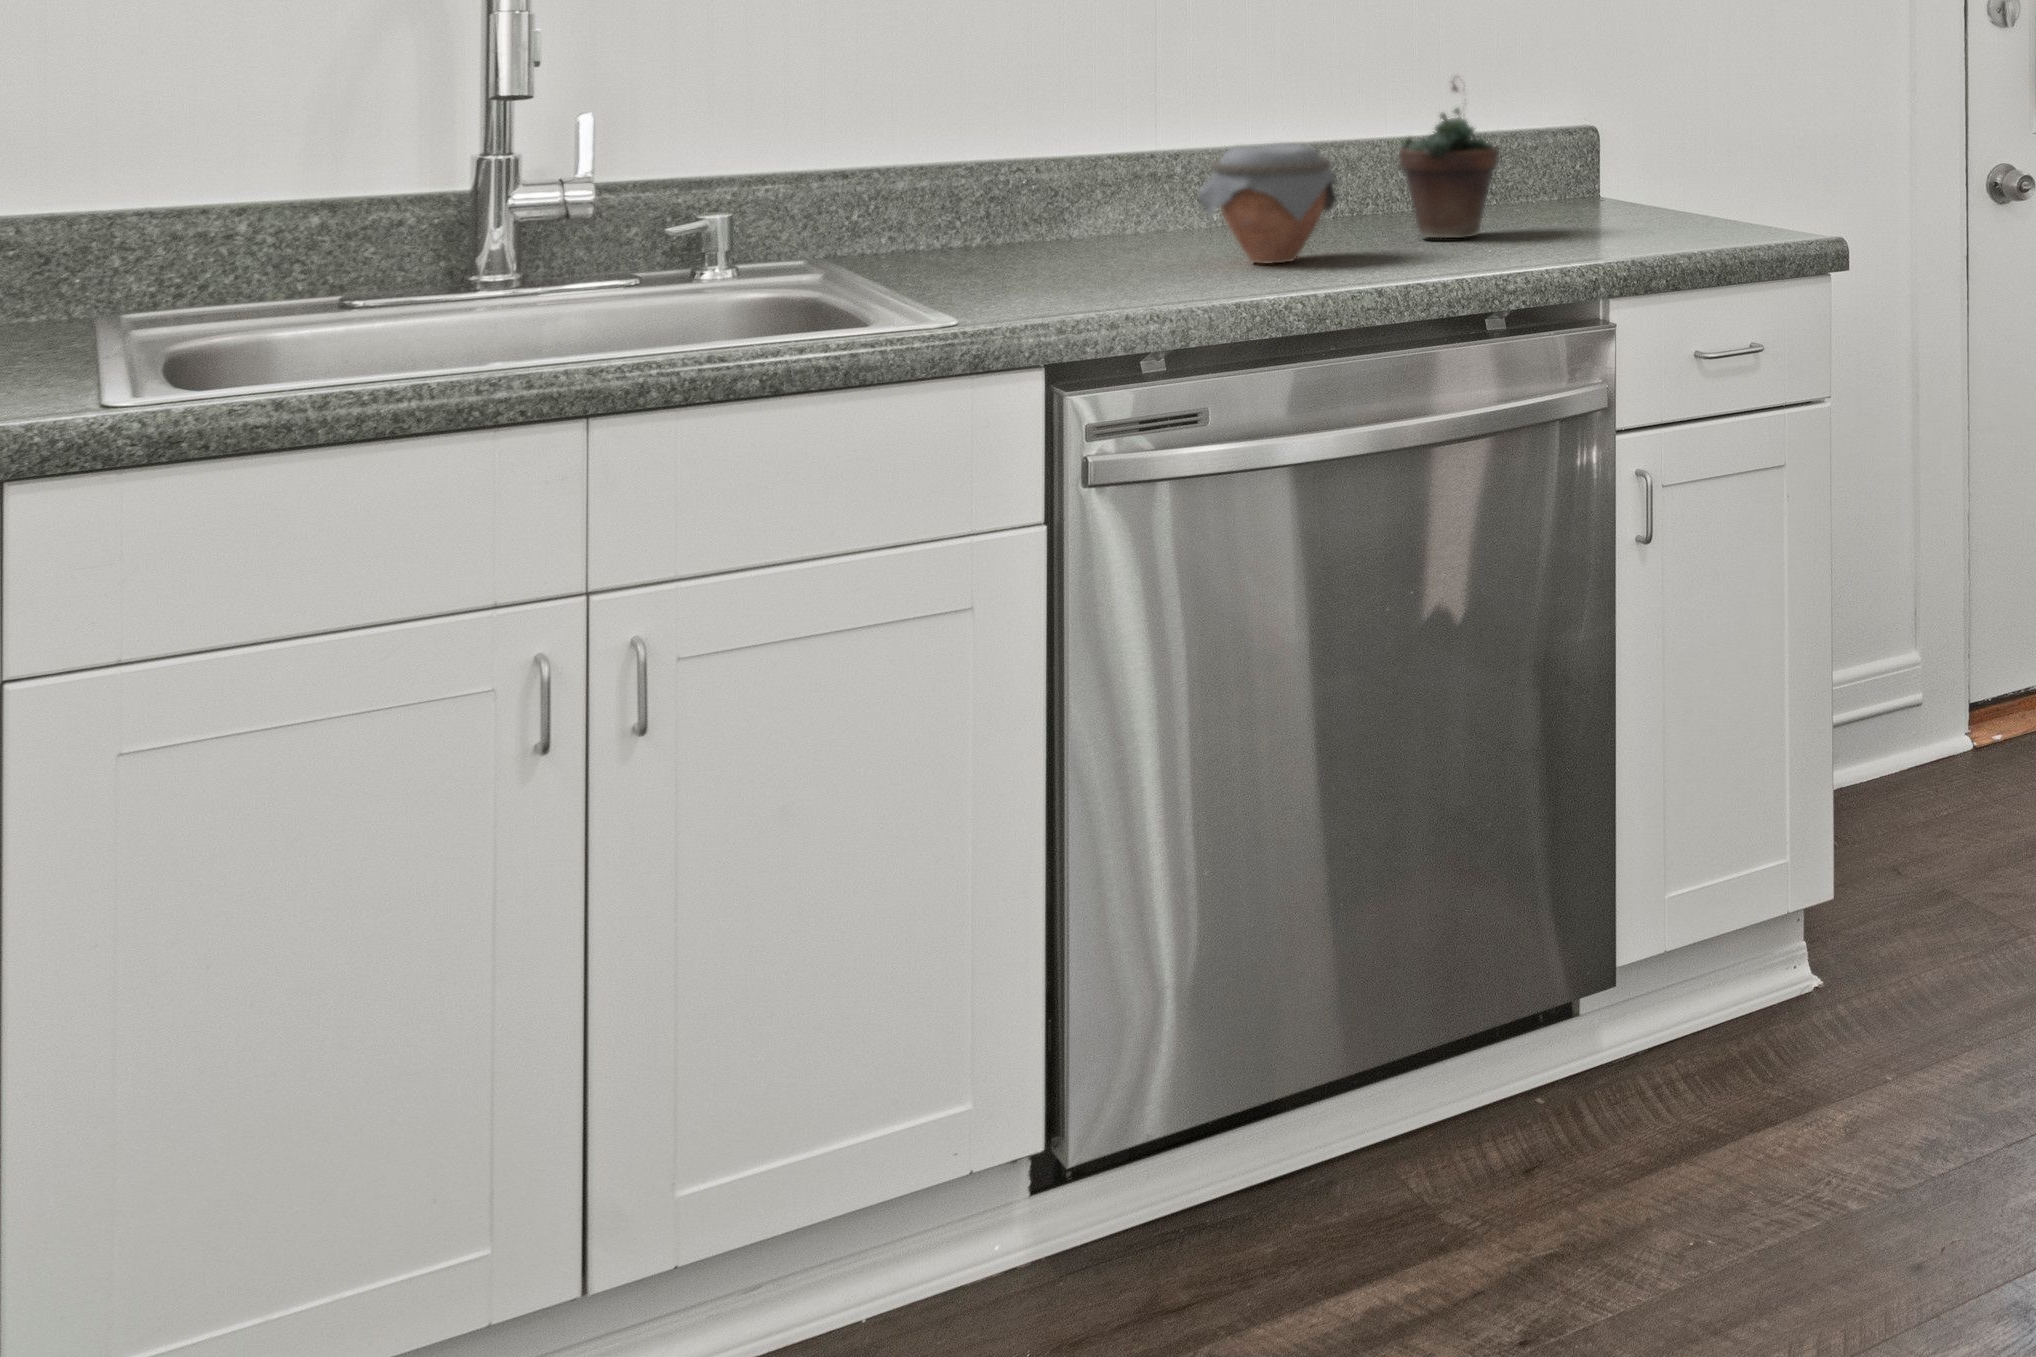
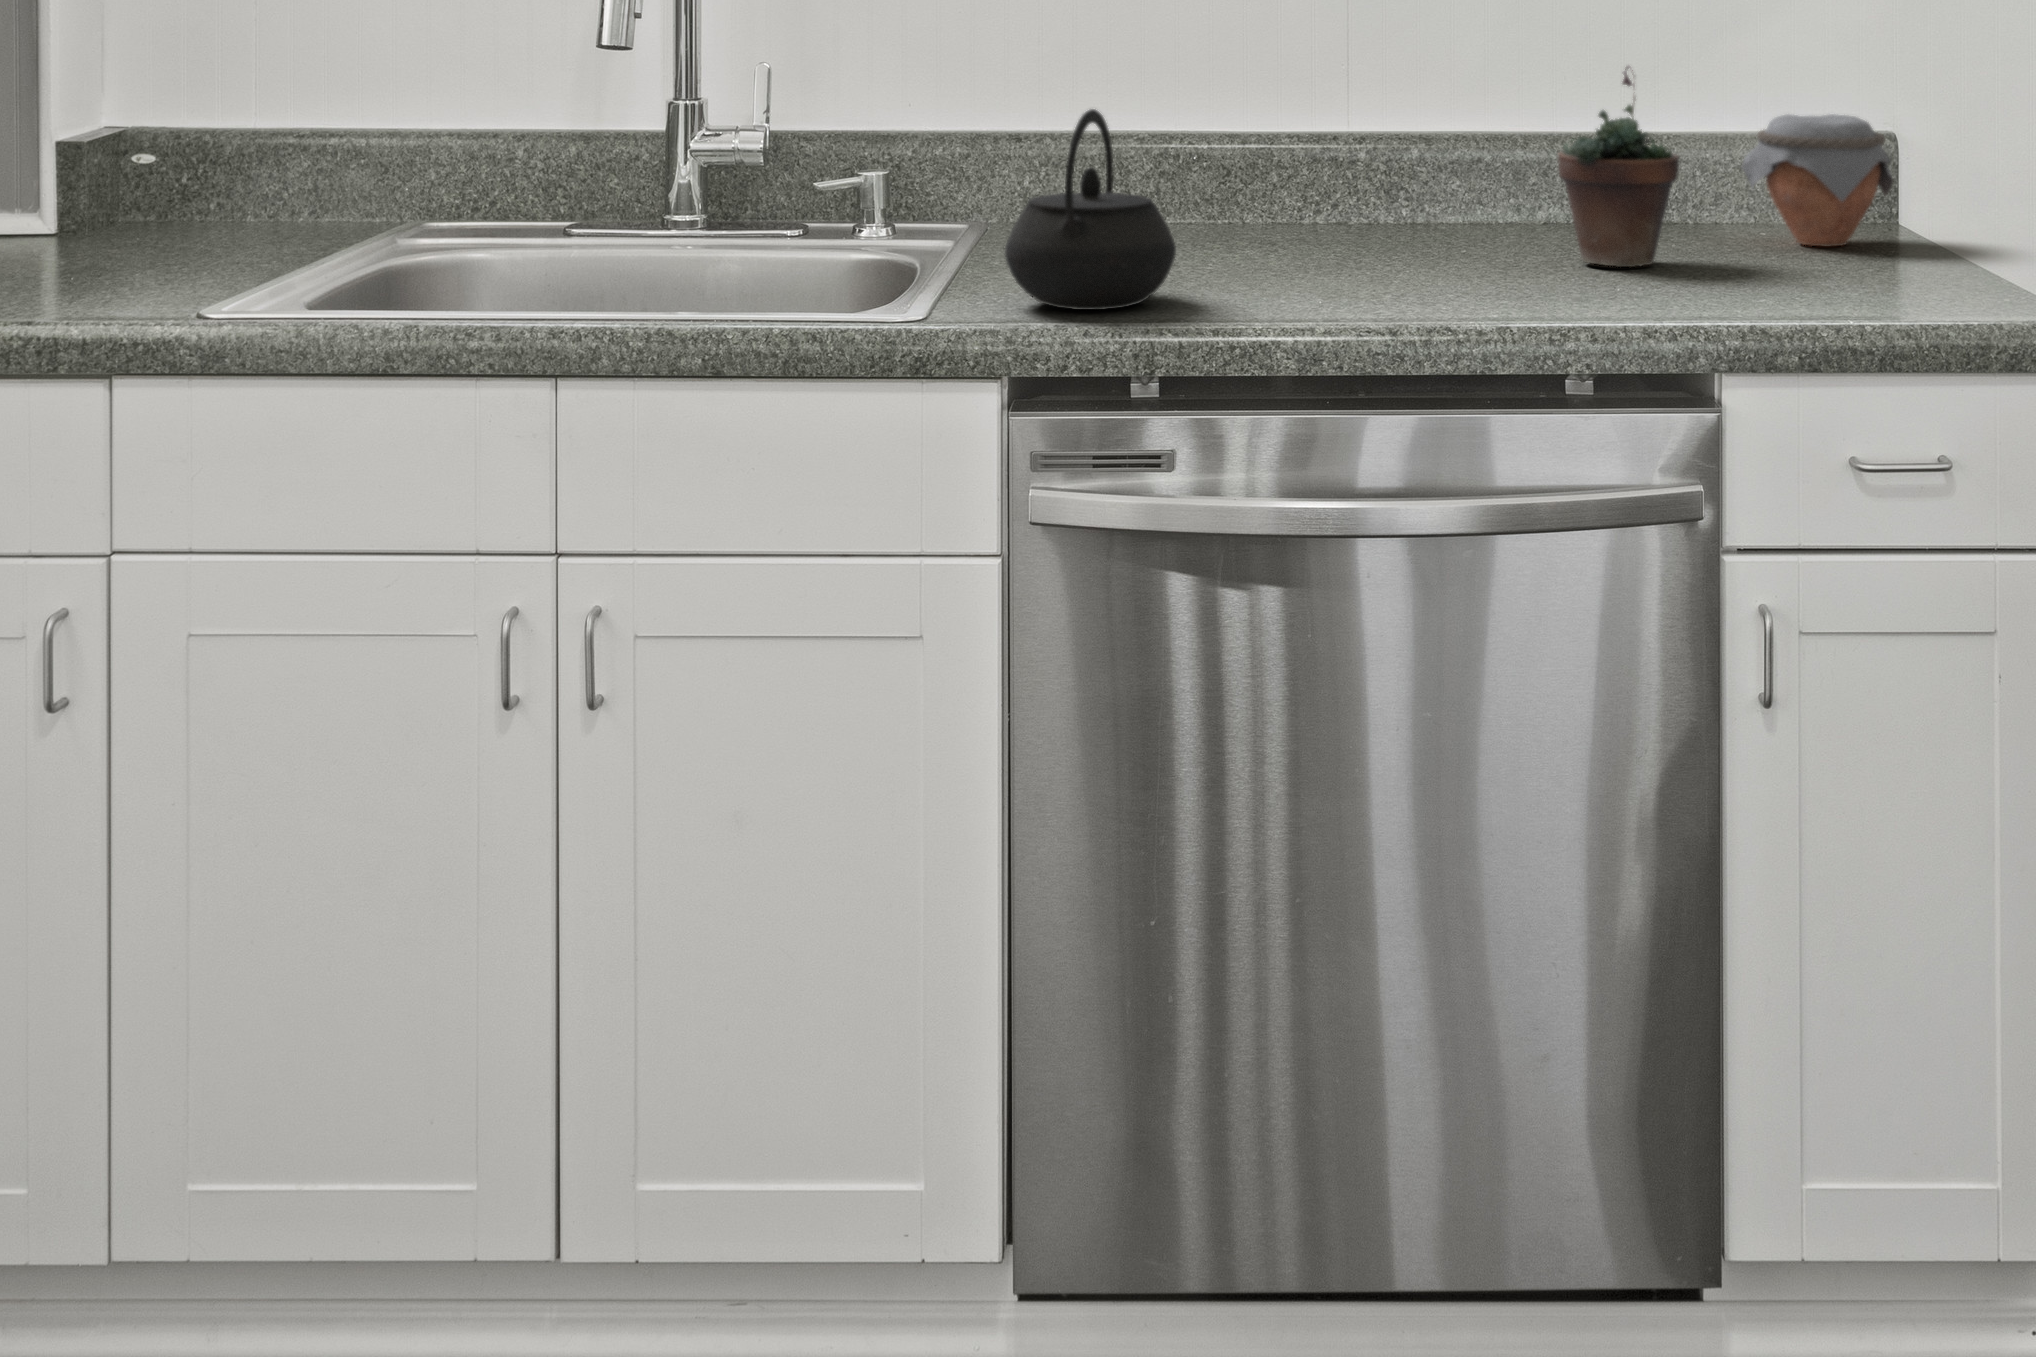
kettle: none [994,131,1156,308] -> present [1005,109,1176,310]
jar: present [1199,143,1338,263] -> present [1742,114,1894,246]

